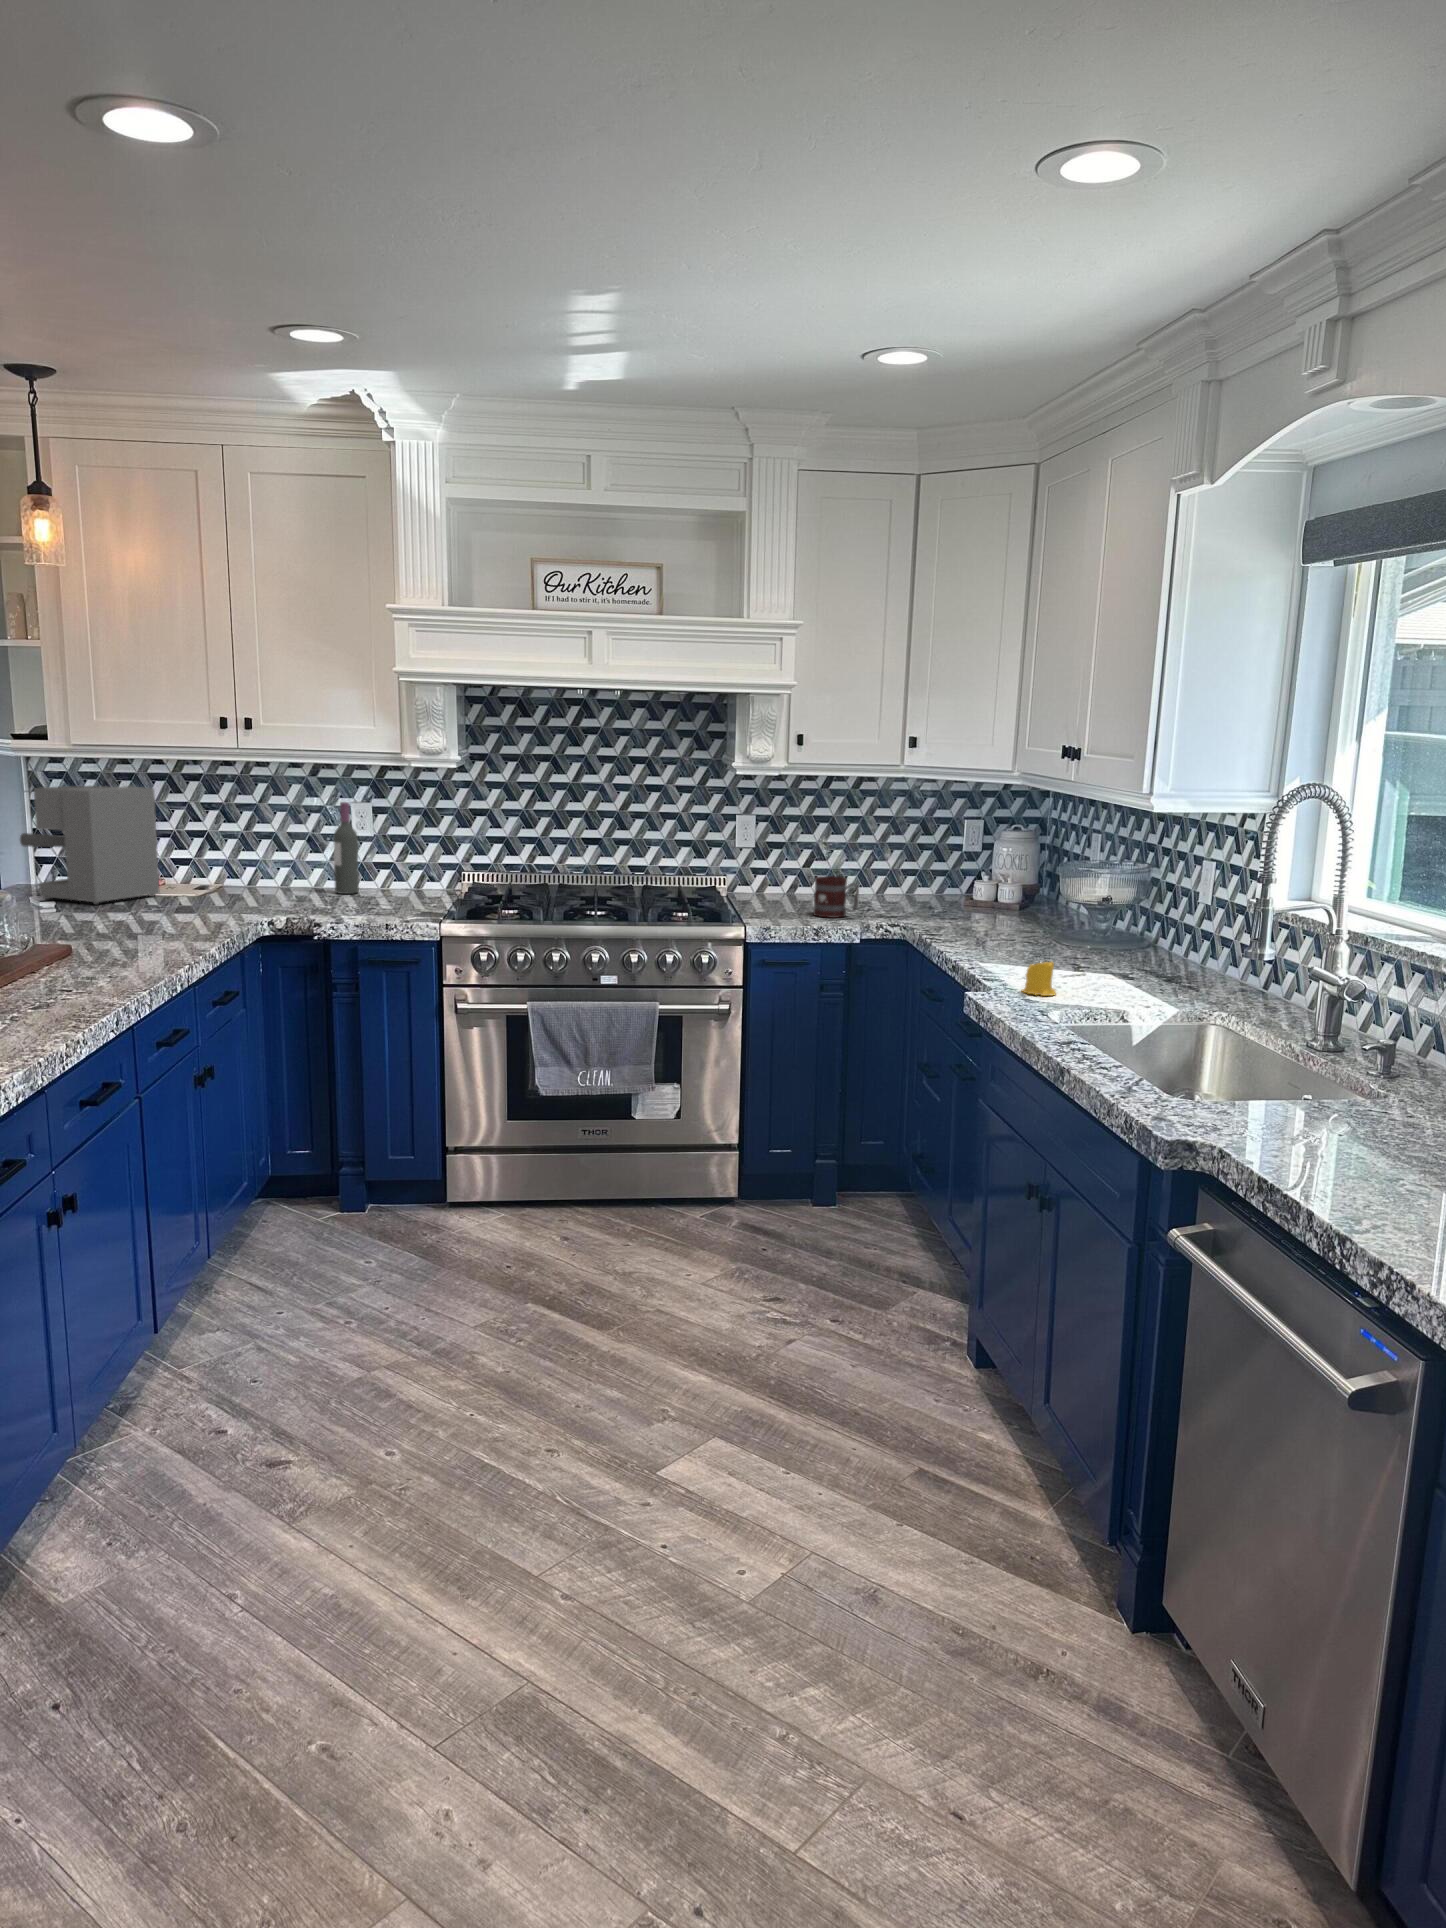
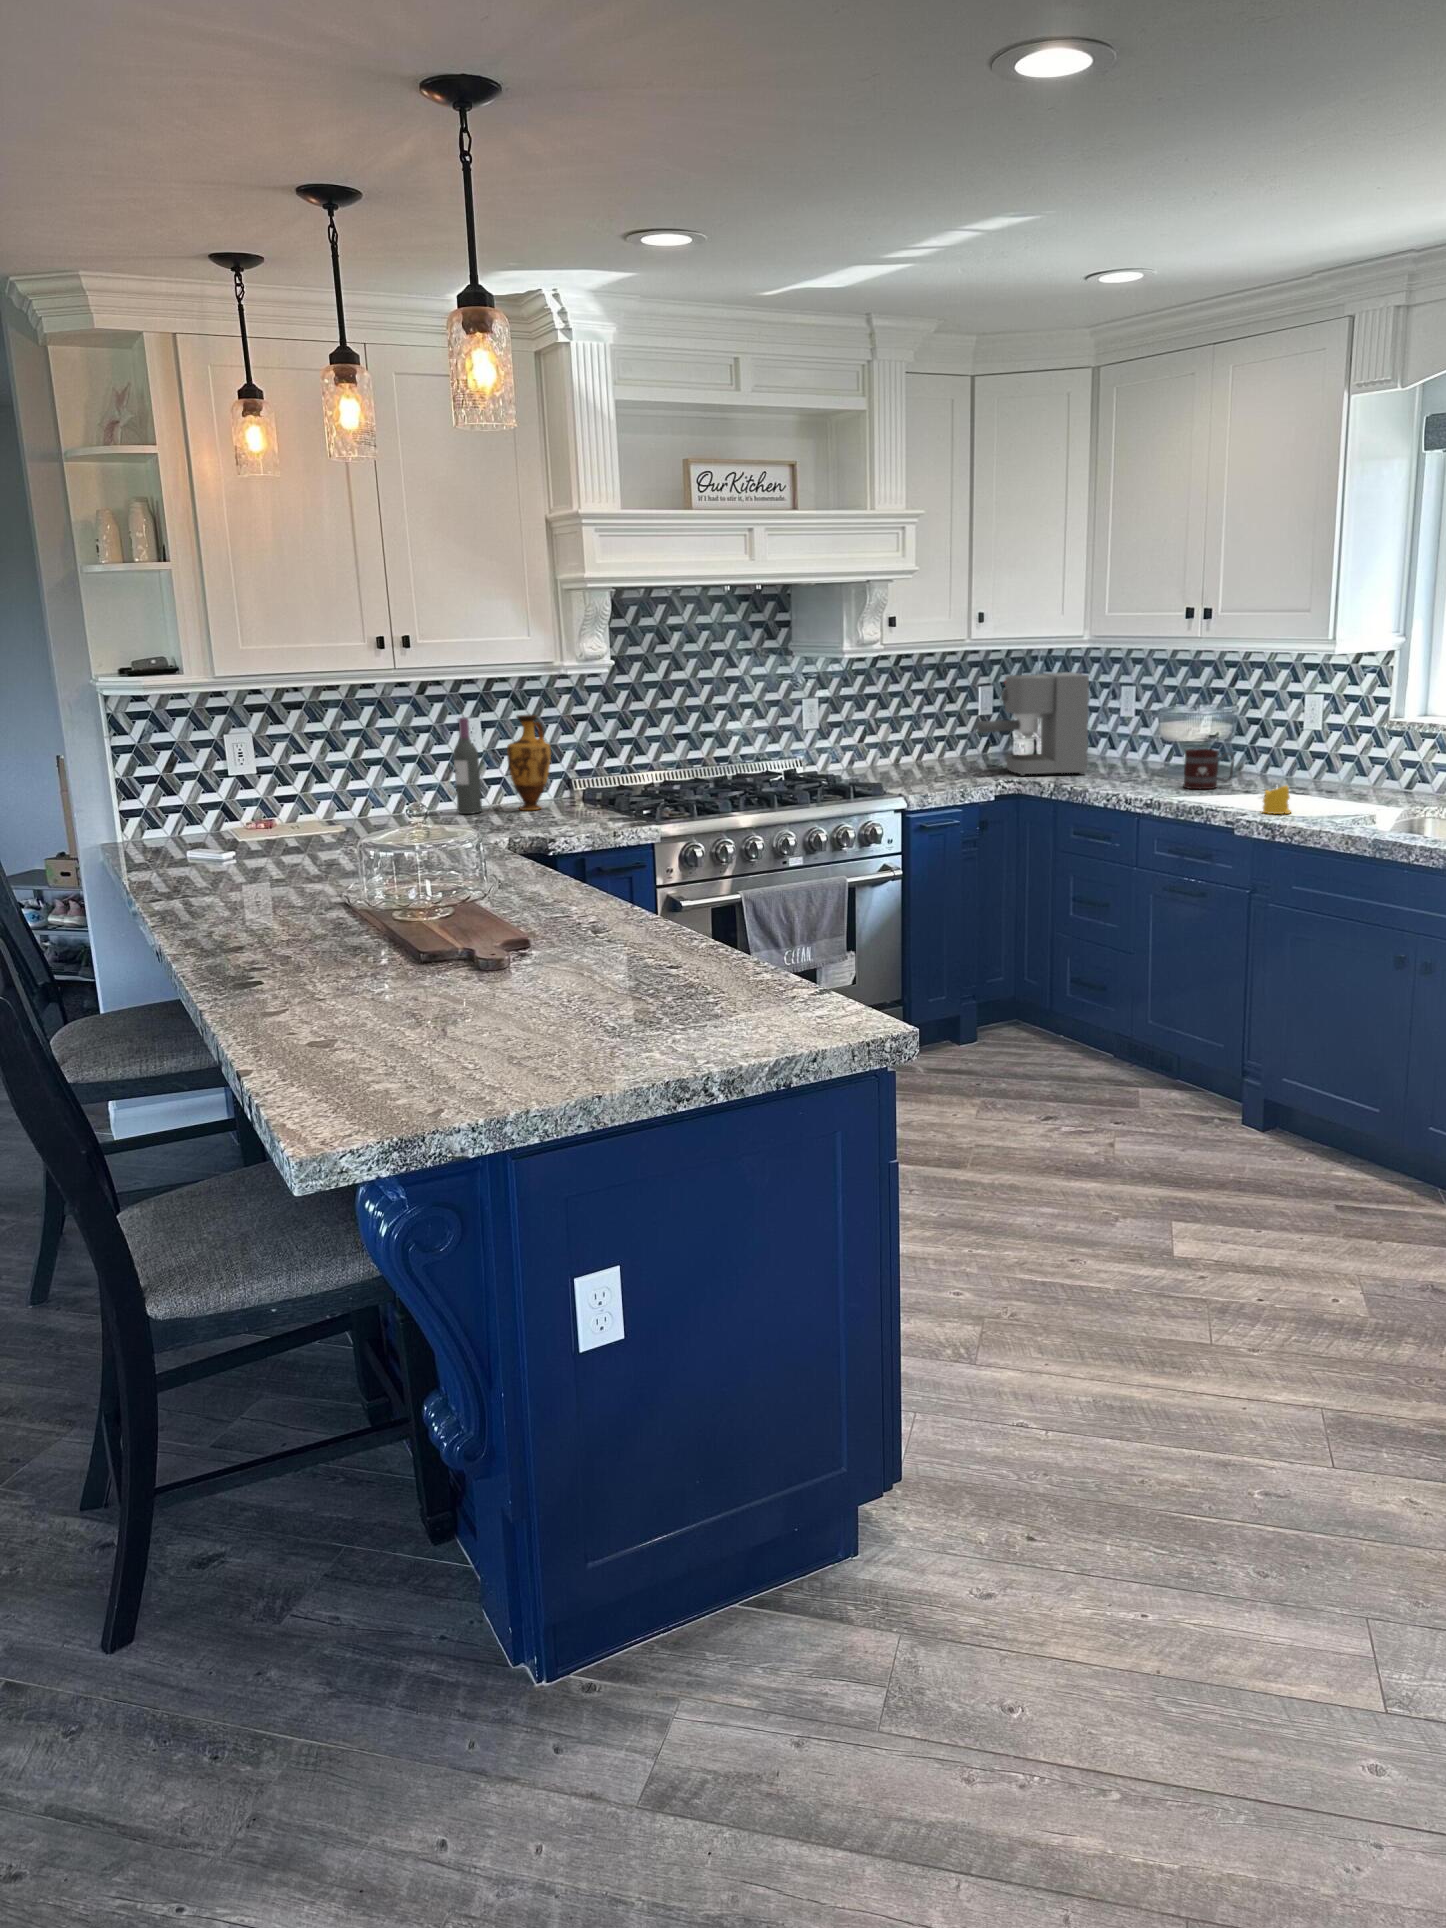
coffee maker: present [20,786,160,904] -> present [976,672,1089,776]
vase: none [381,804,424,897] -> present [507,715,551,810]
mug: present [813,876,859,918] -> present [1183,749,1234,789]

